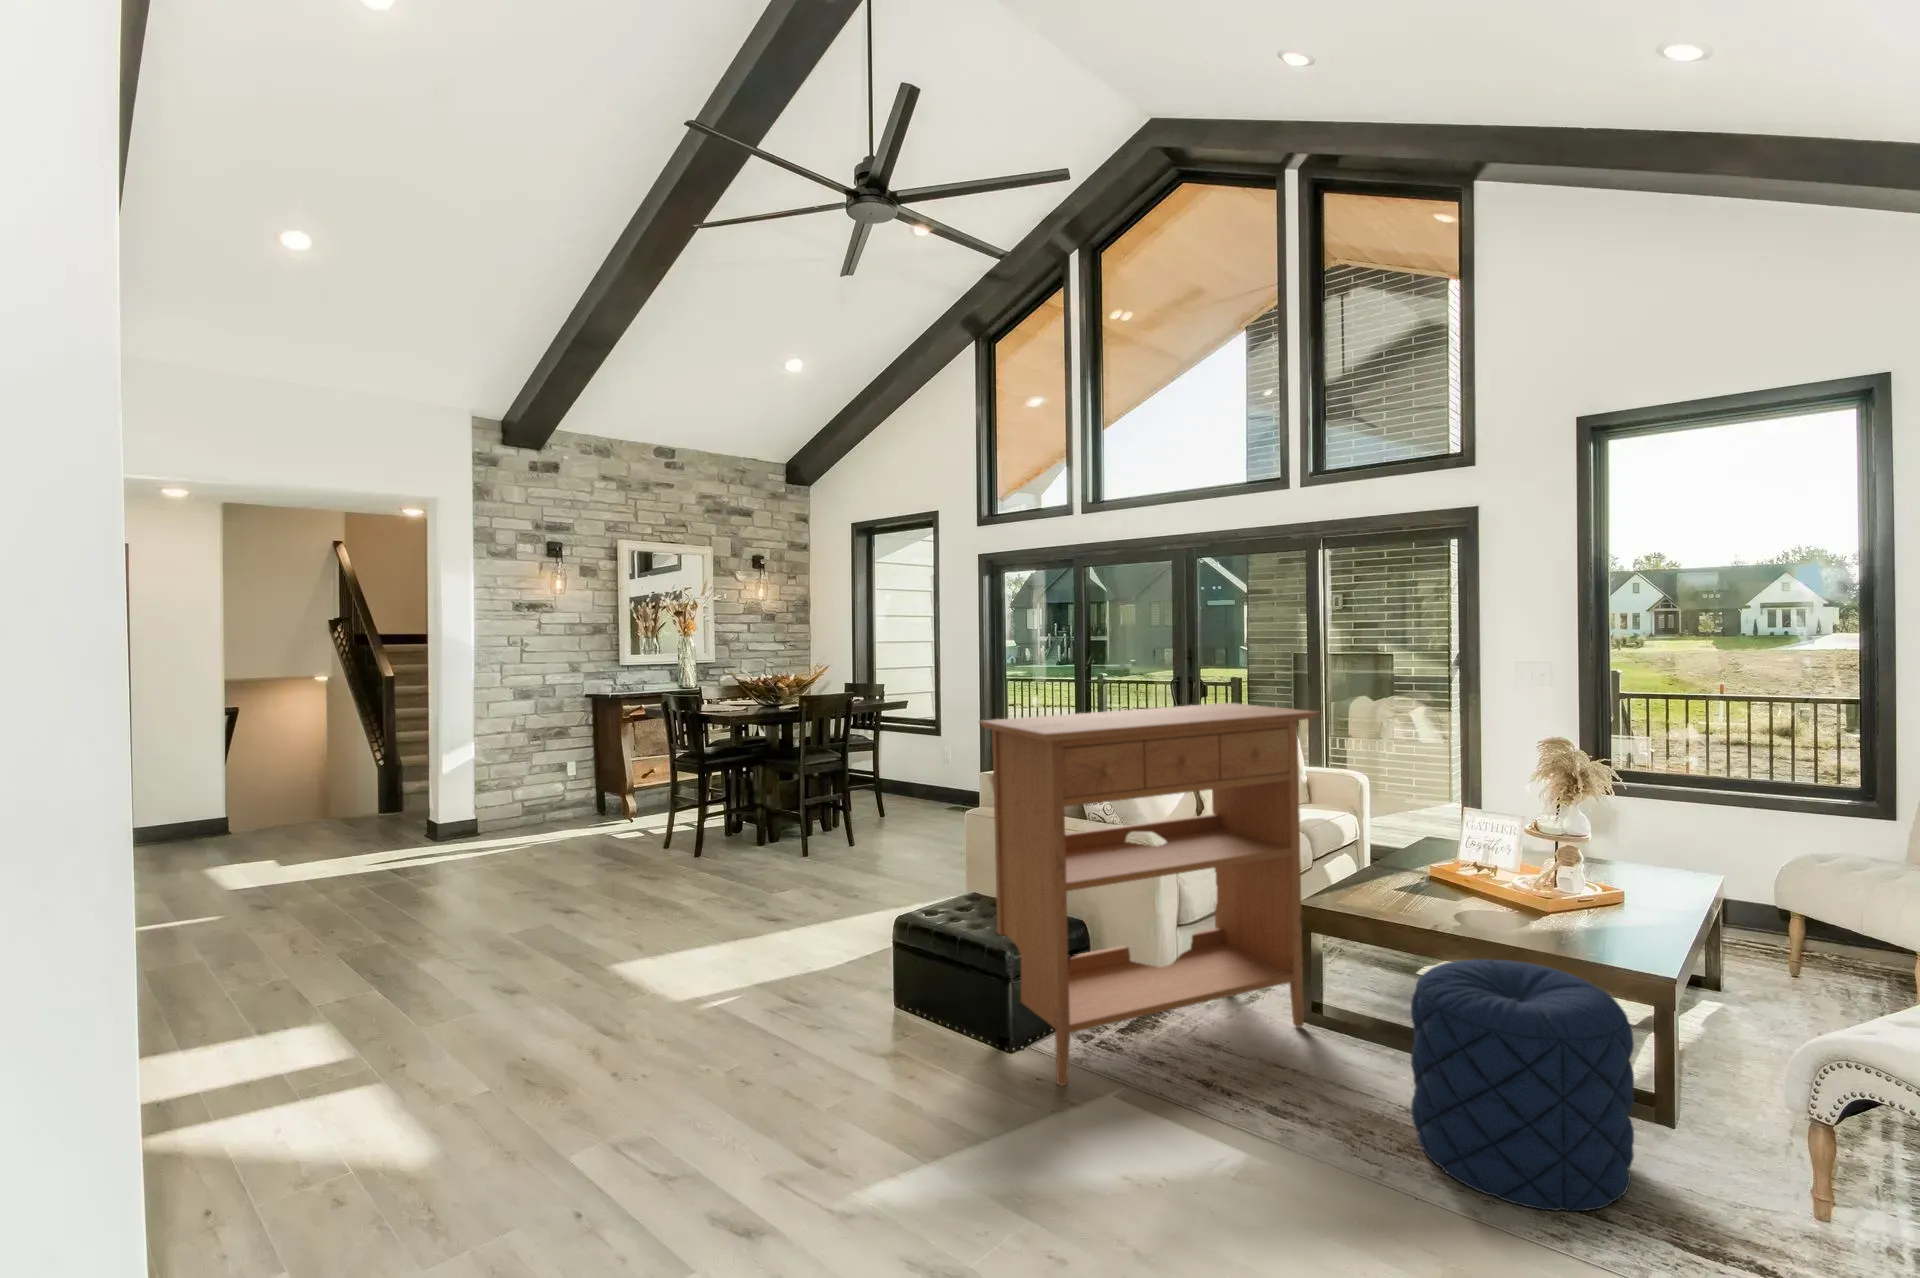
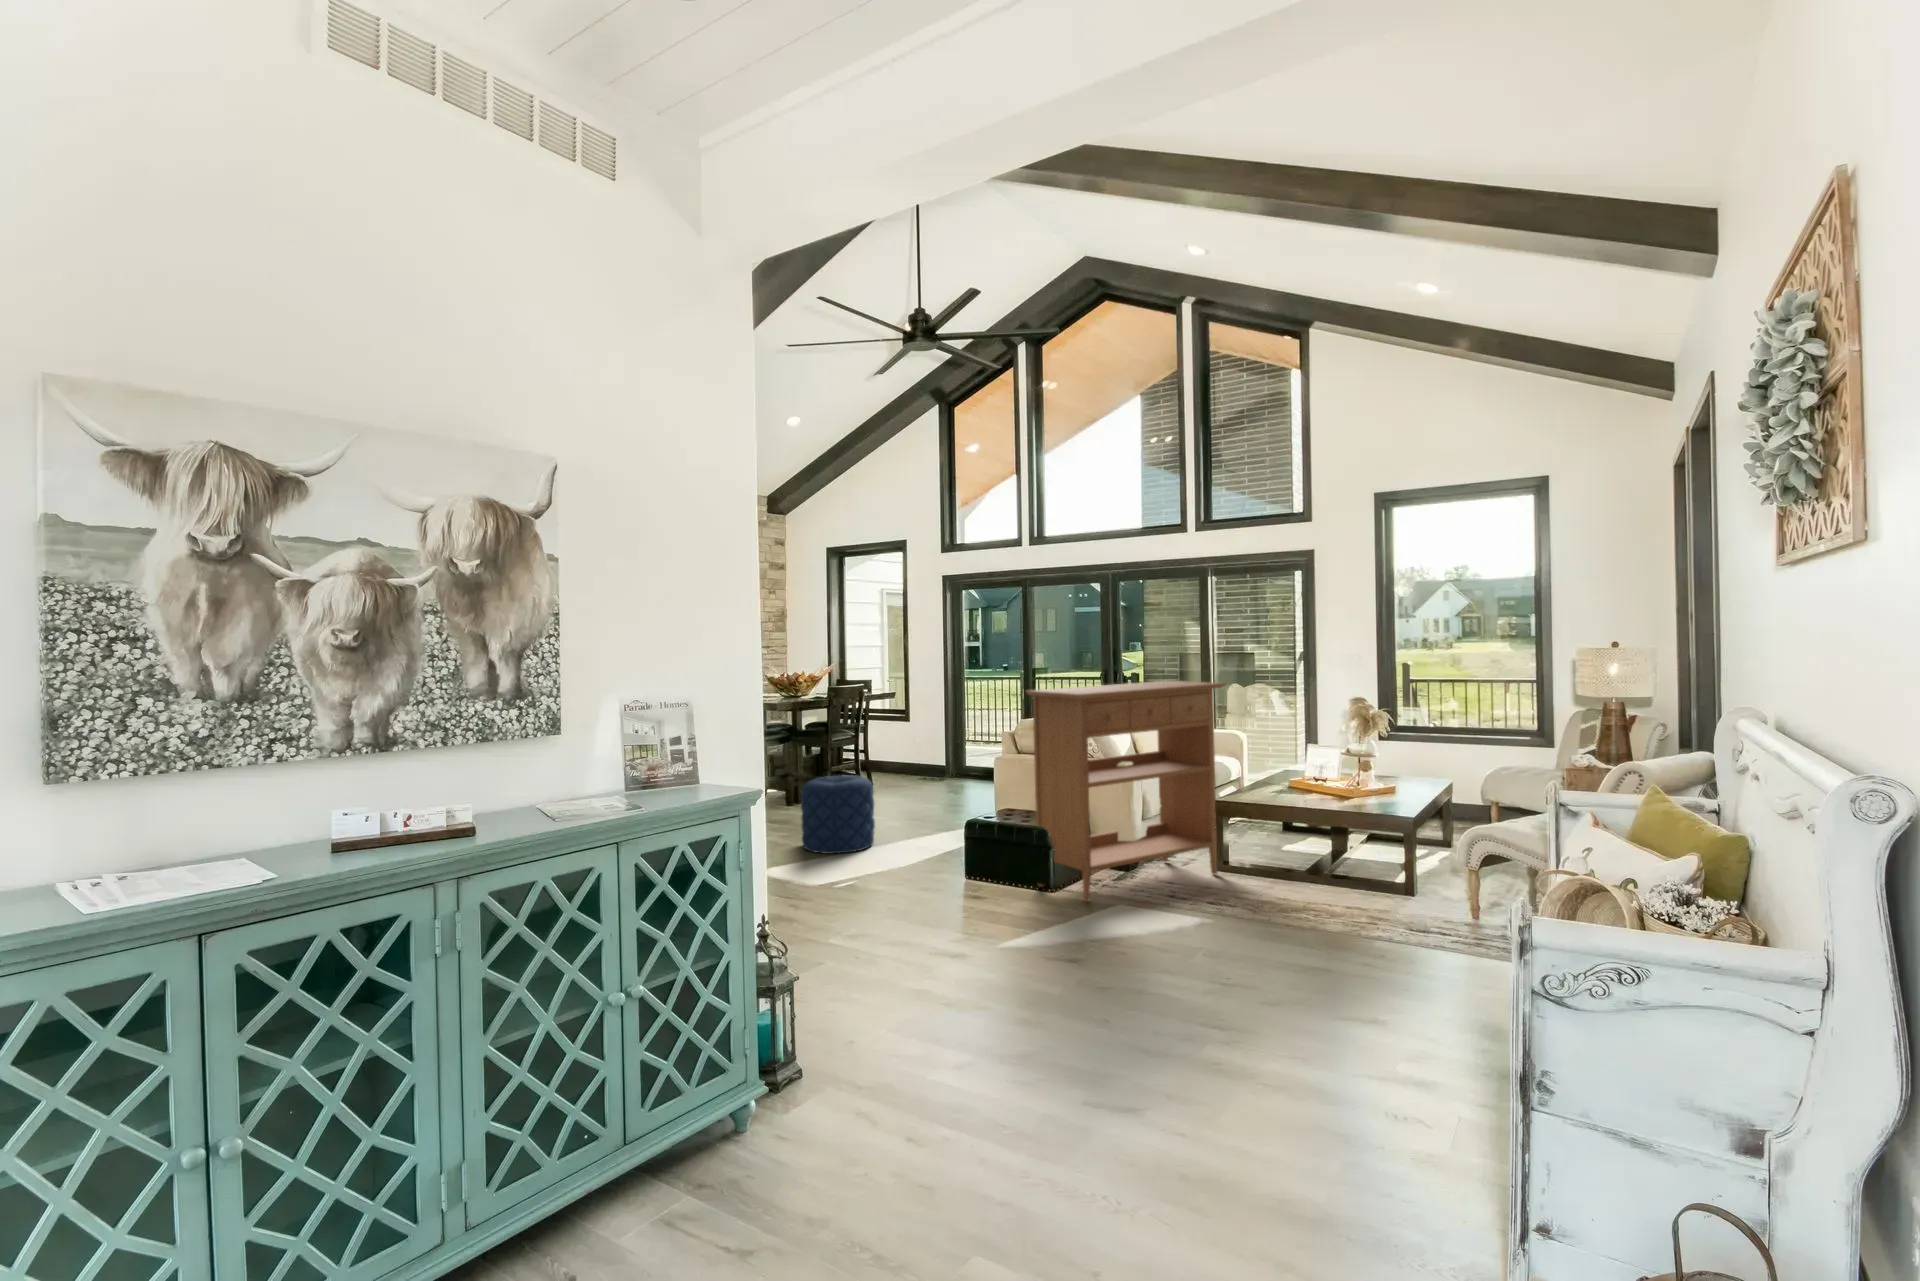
pouf: present [1411,959,1634,1211] -> present [801,775,875,854]

